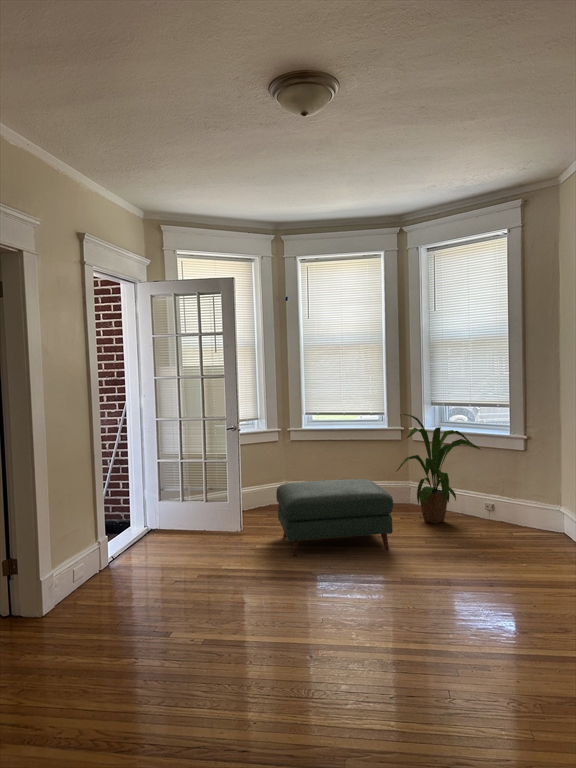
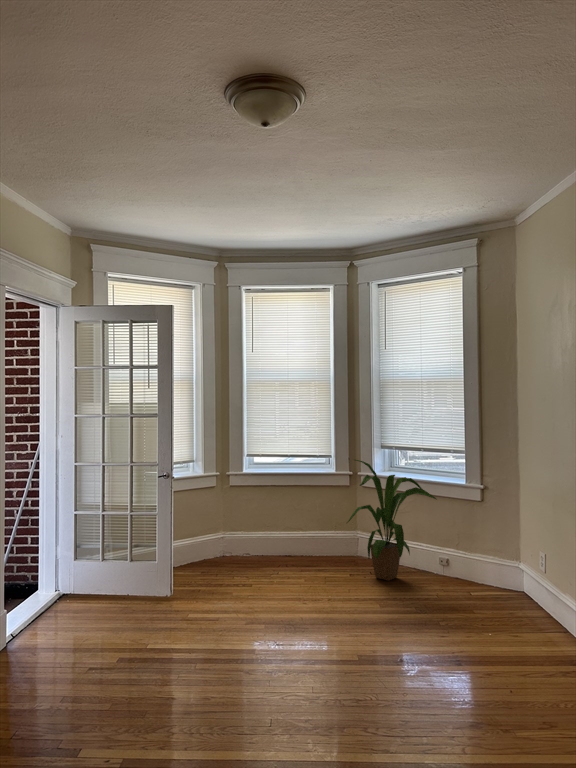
ottoman: present [276,479,393,557] -> none [215,532,347,626]

